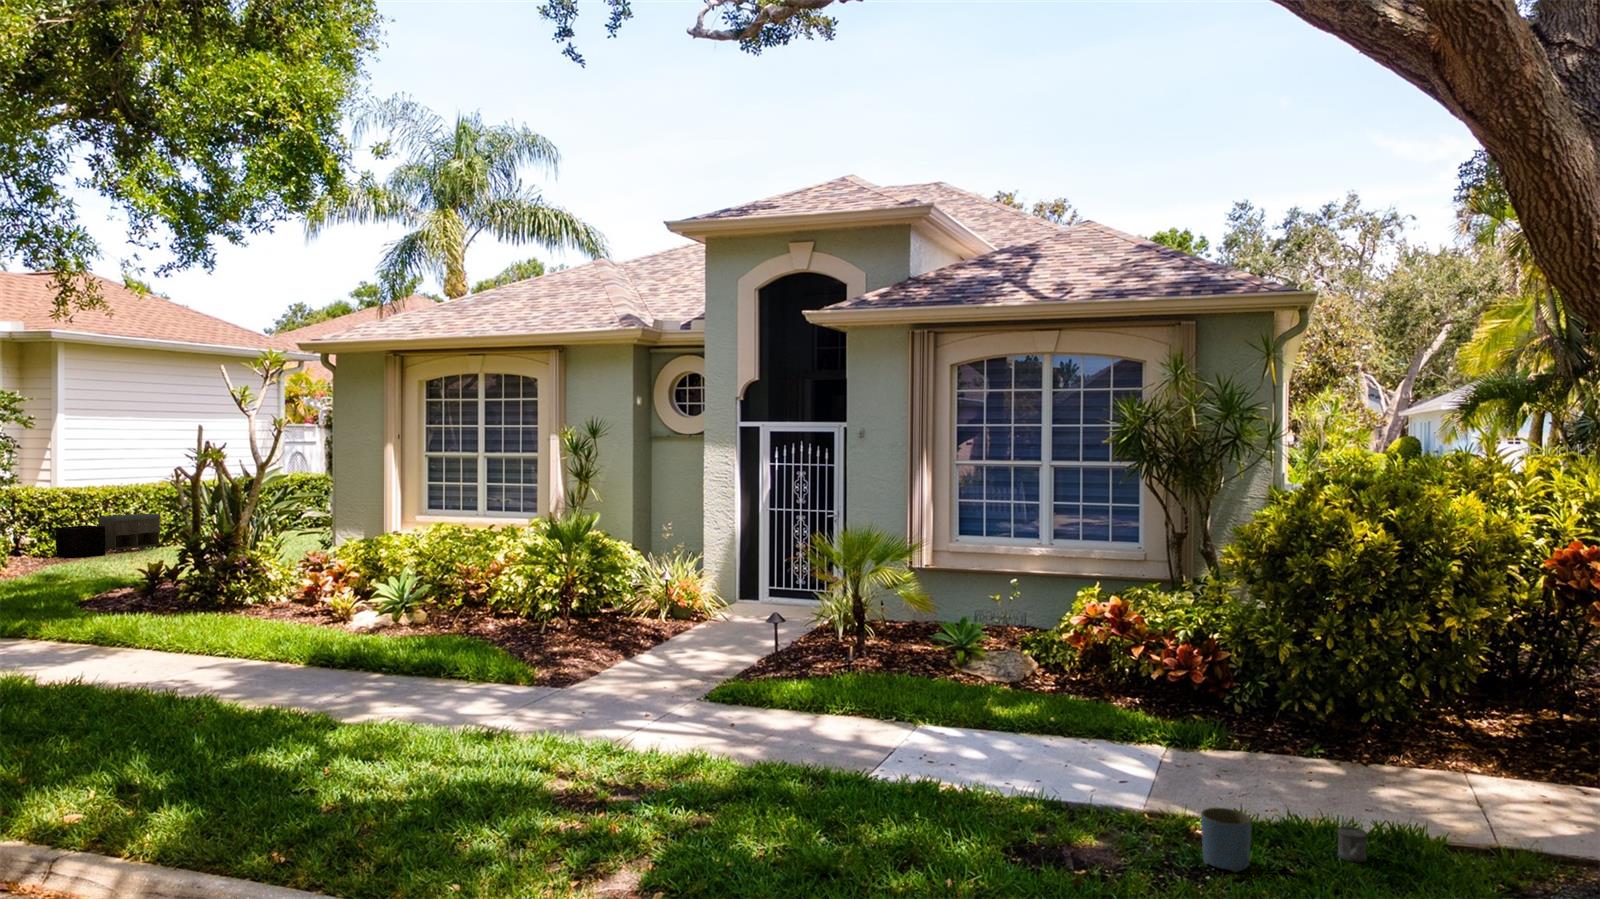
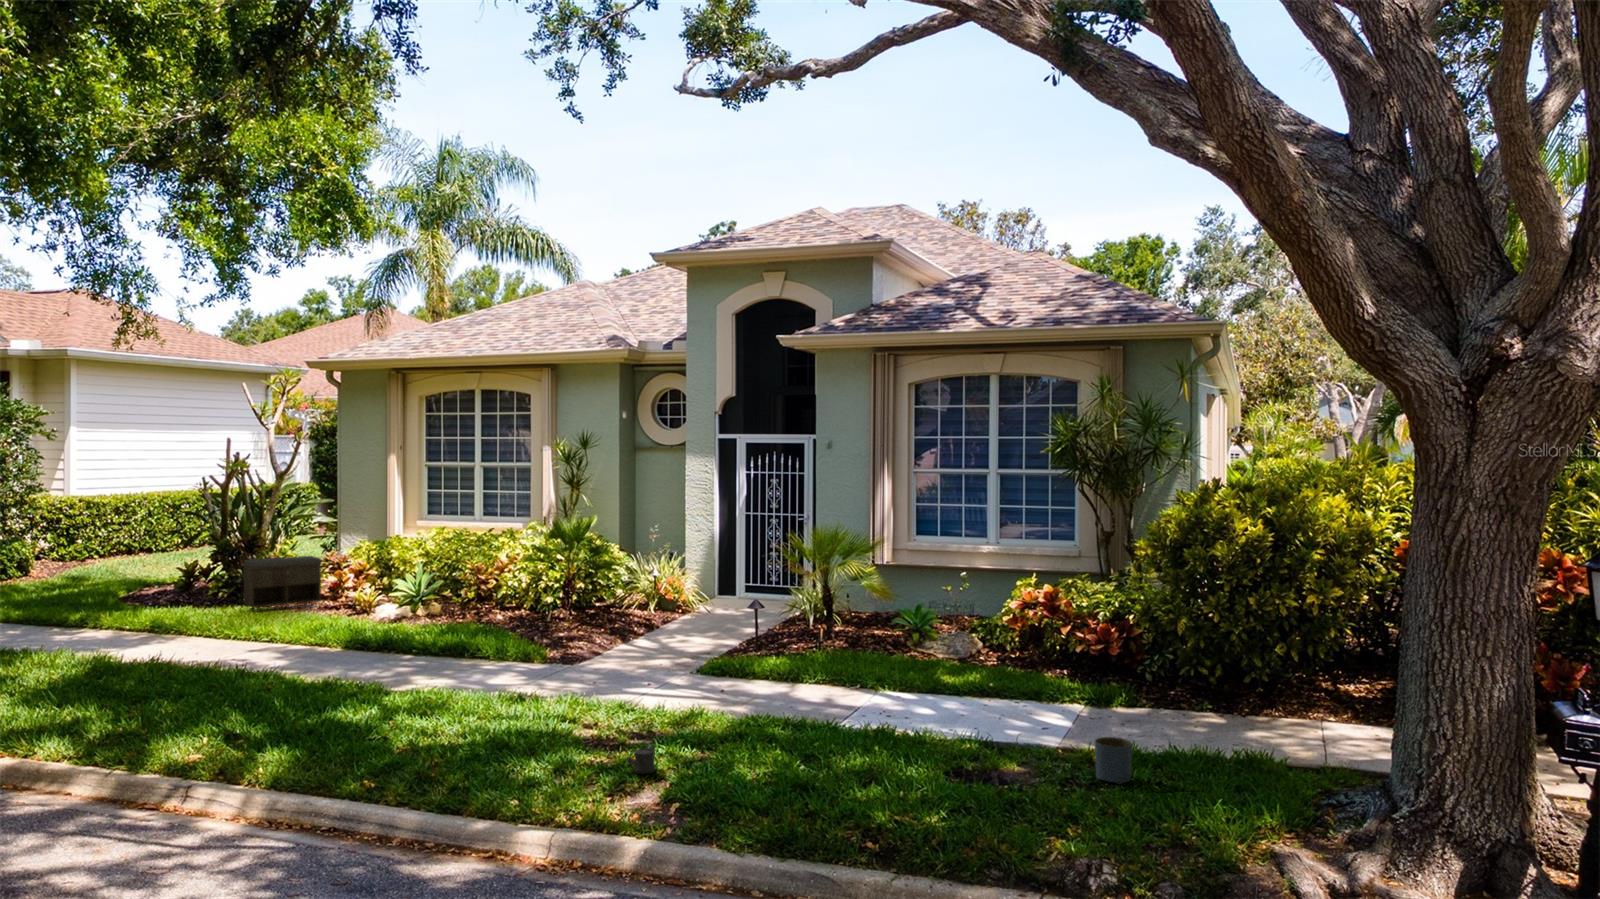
storage bench: present [98,514,161,553] -> present [244,556,322,612]
wooden crate: present [56,525,106,558] -> none [70,531,117,562]
watering can: present [1337,822,1368,863] -> present [627,746,655,774]

